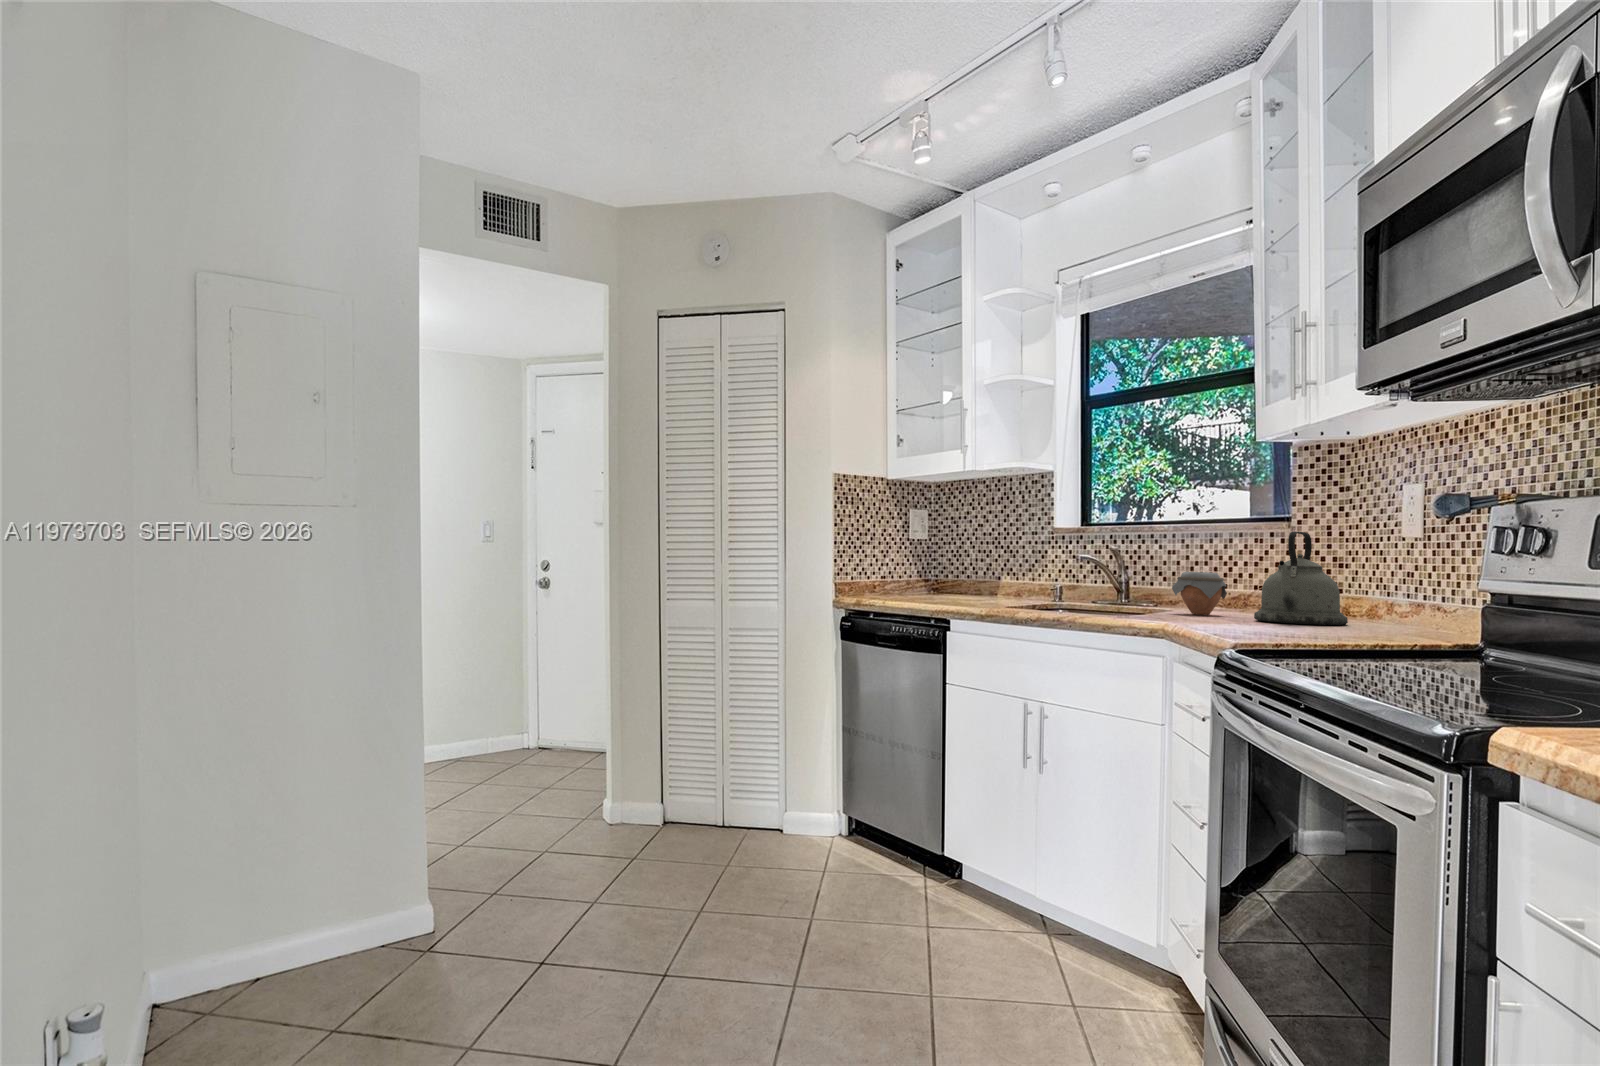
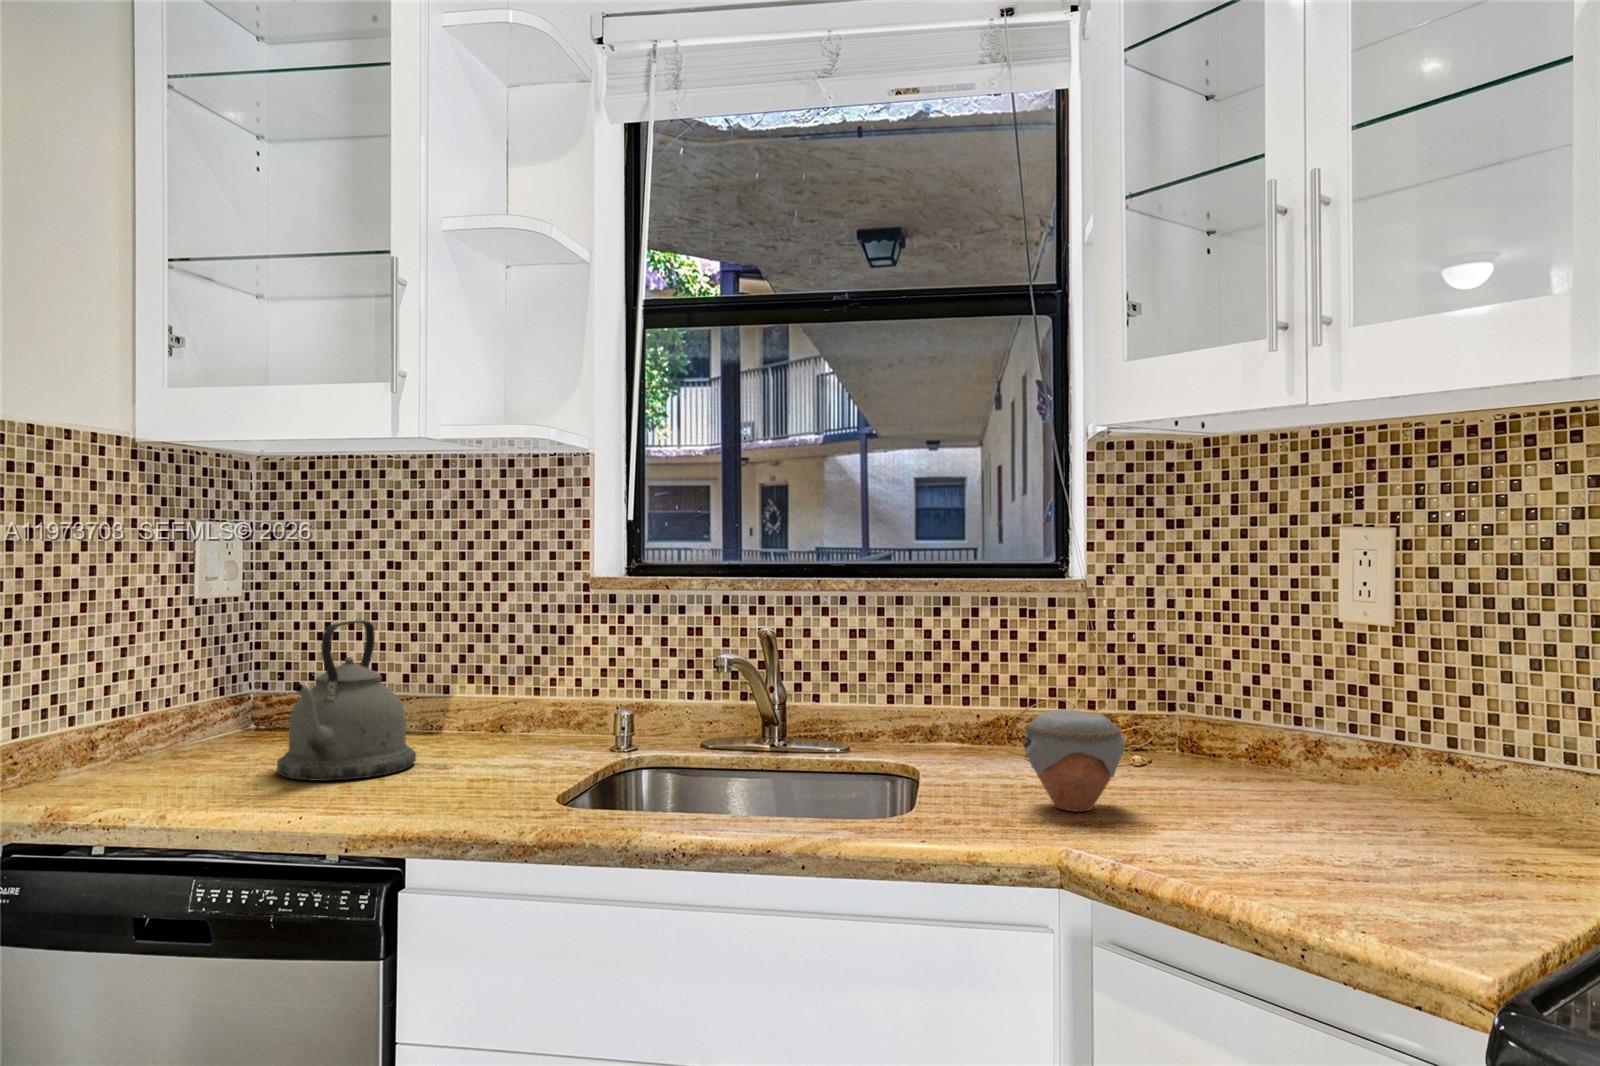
kettle: present [1254,532,1348,625] -> present [277,620,416,781]

